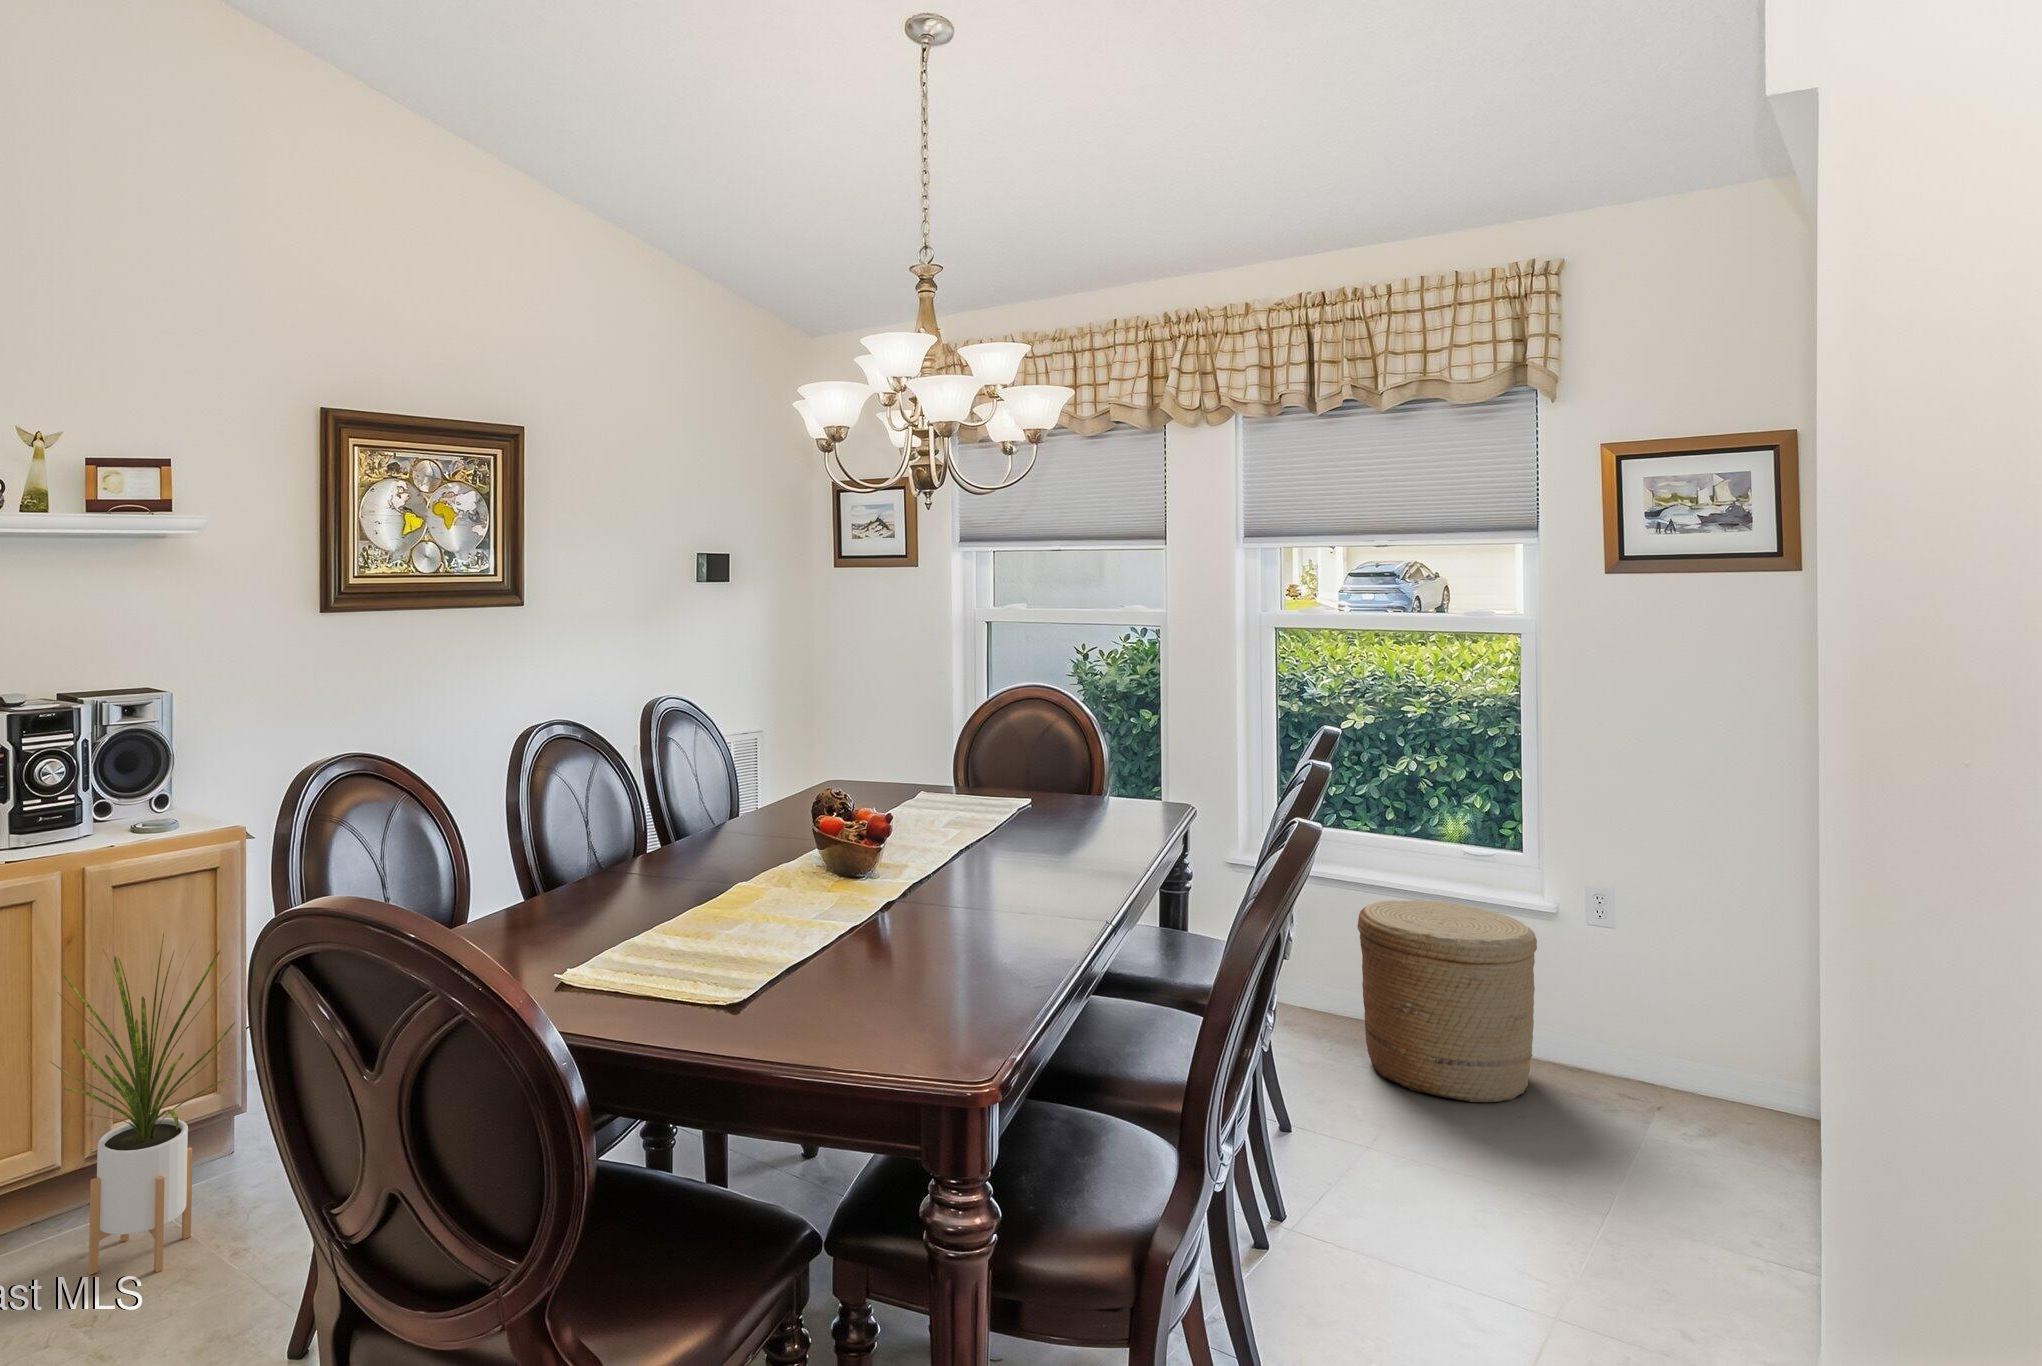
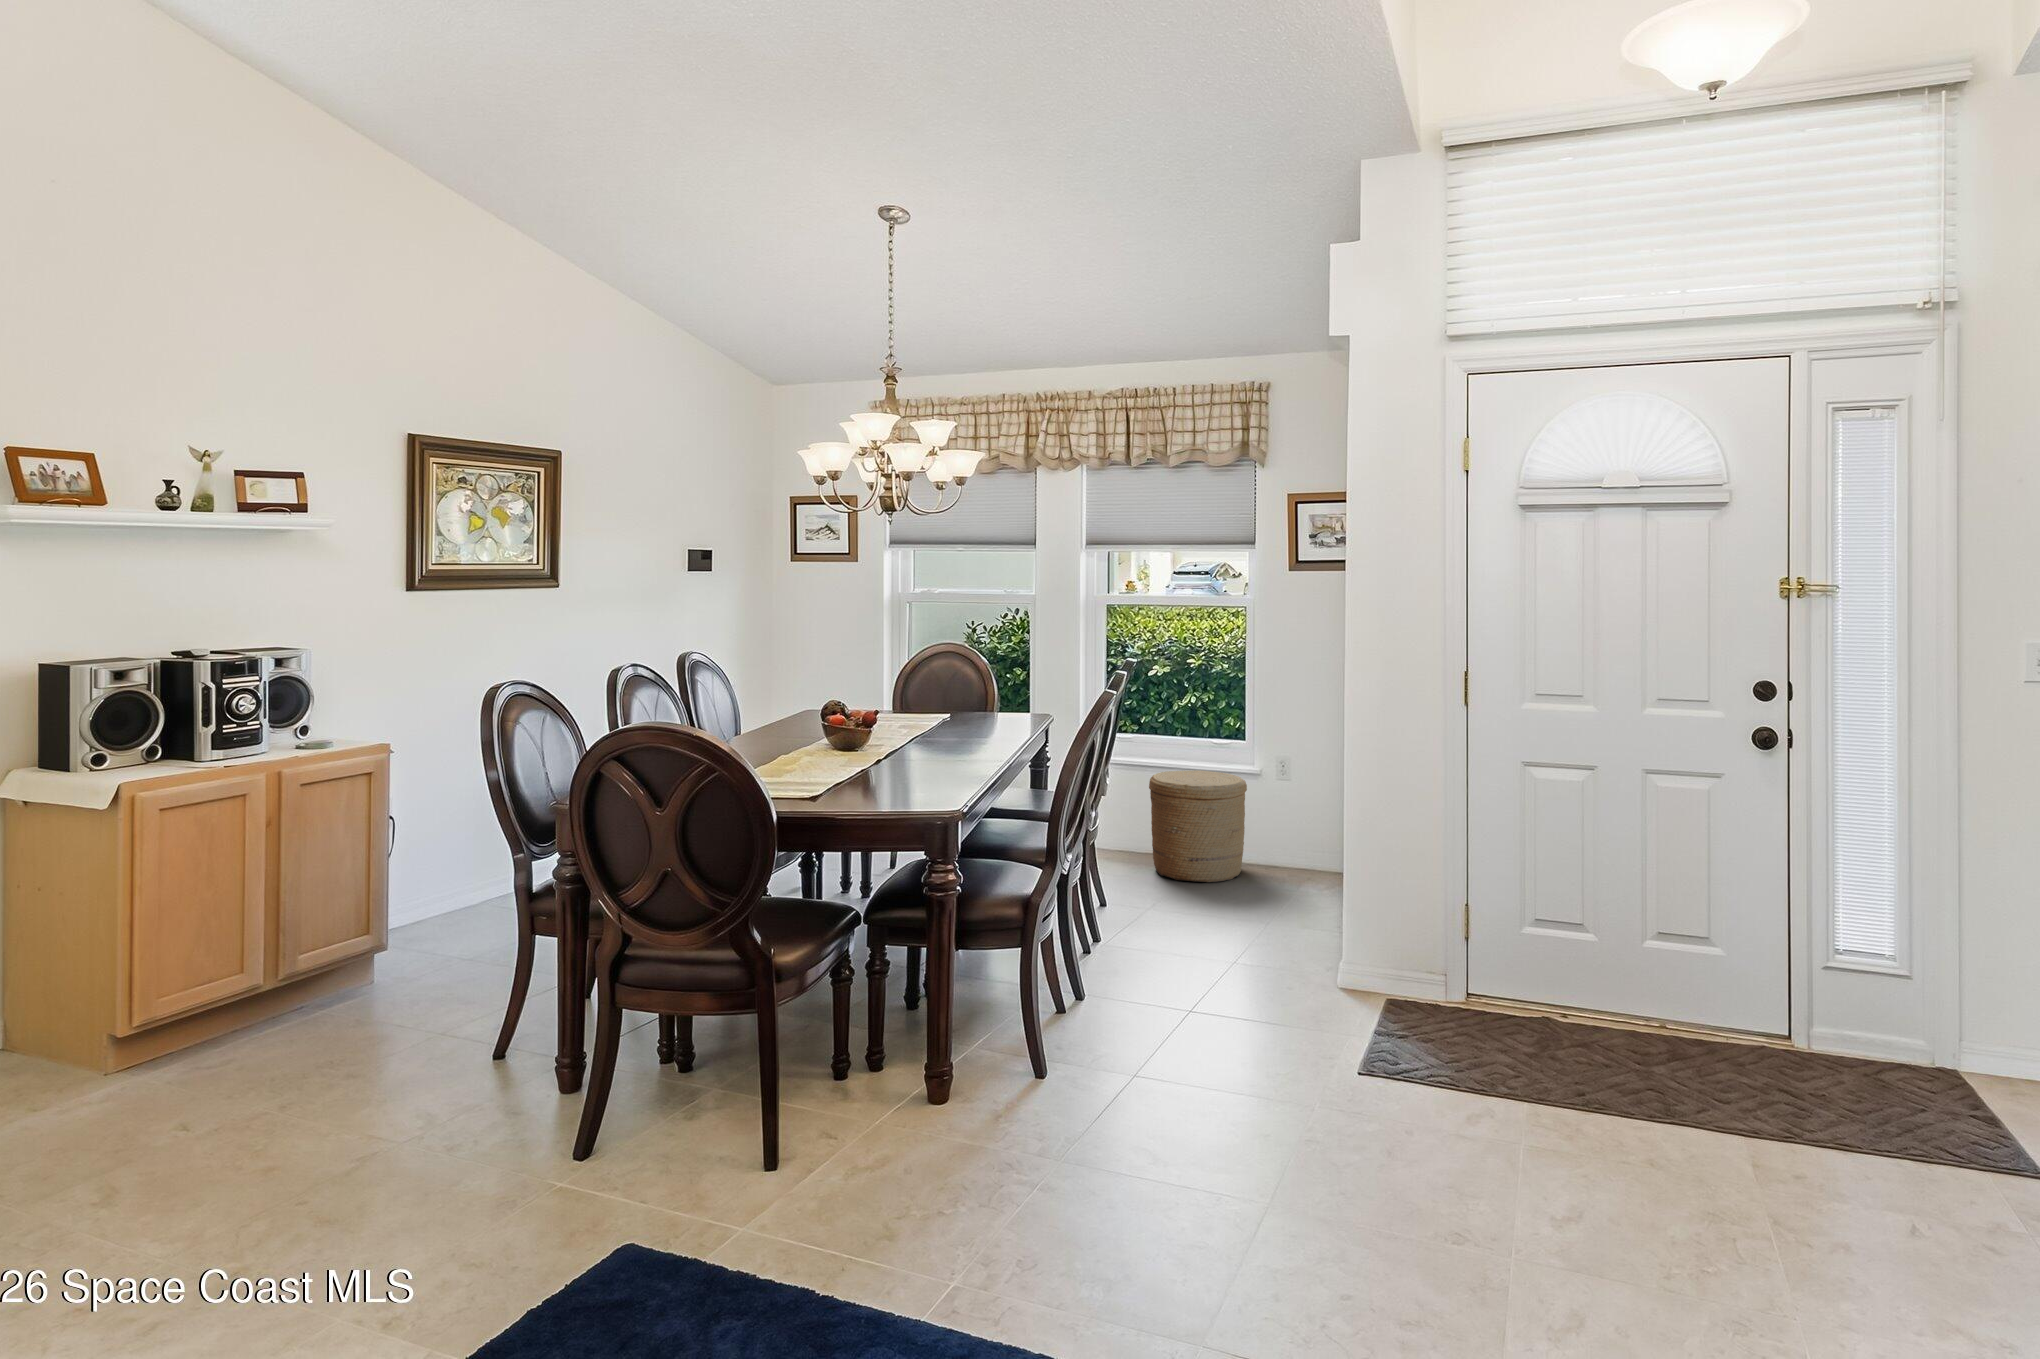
house plant: present [50,934,235,1274] -> none [270,811,411,1047]

